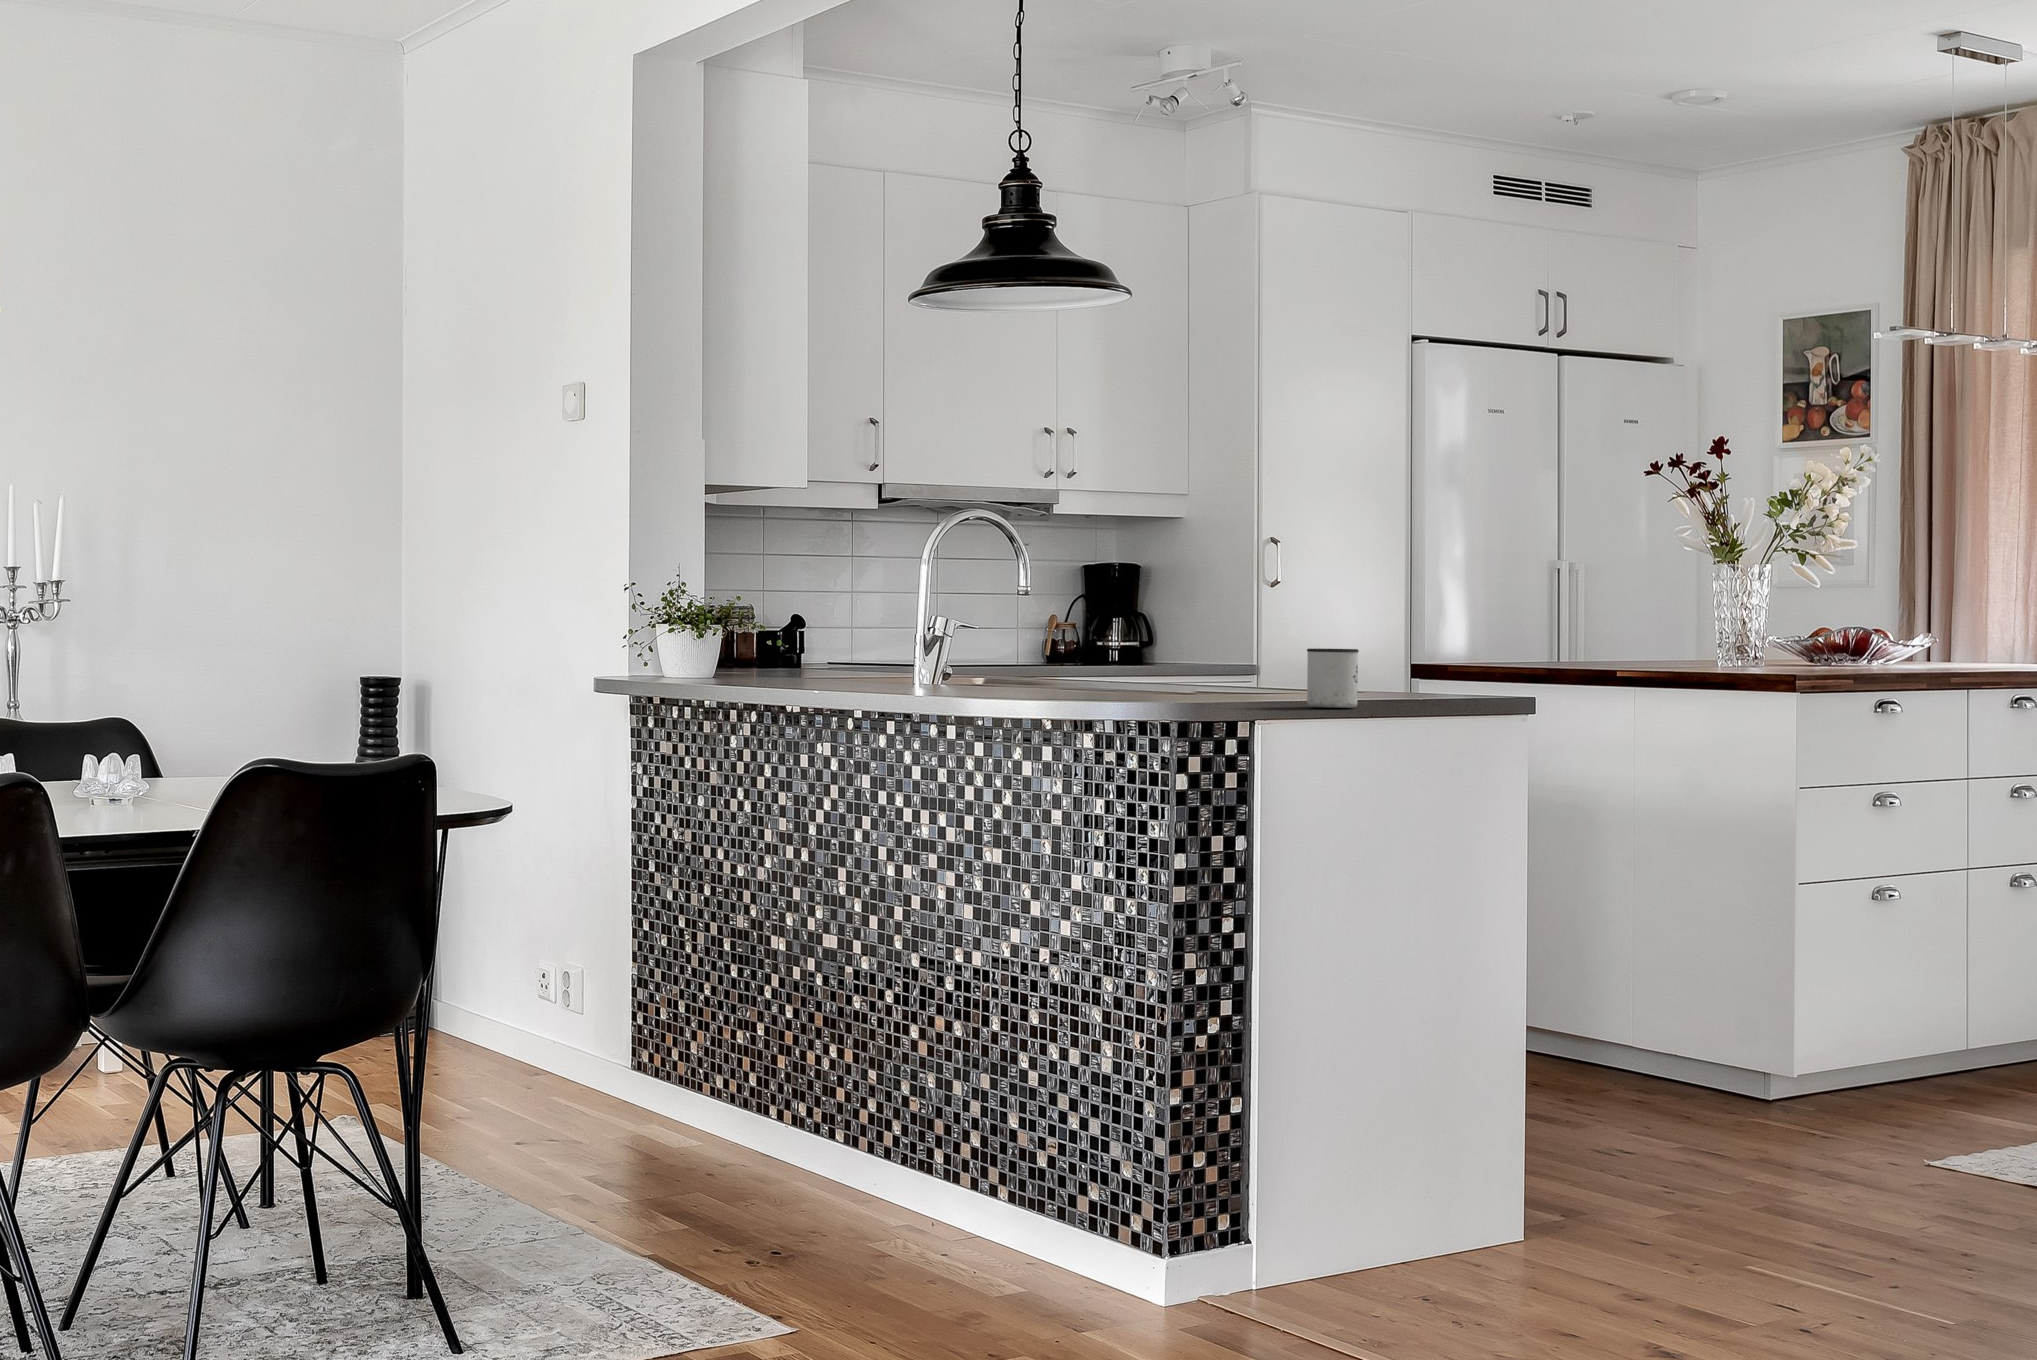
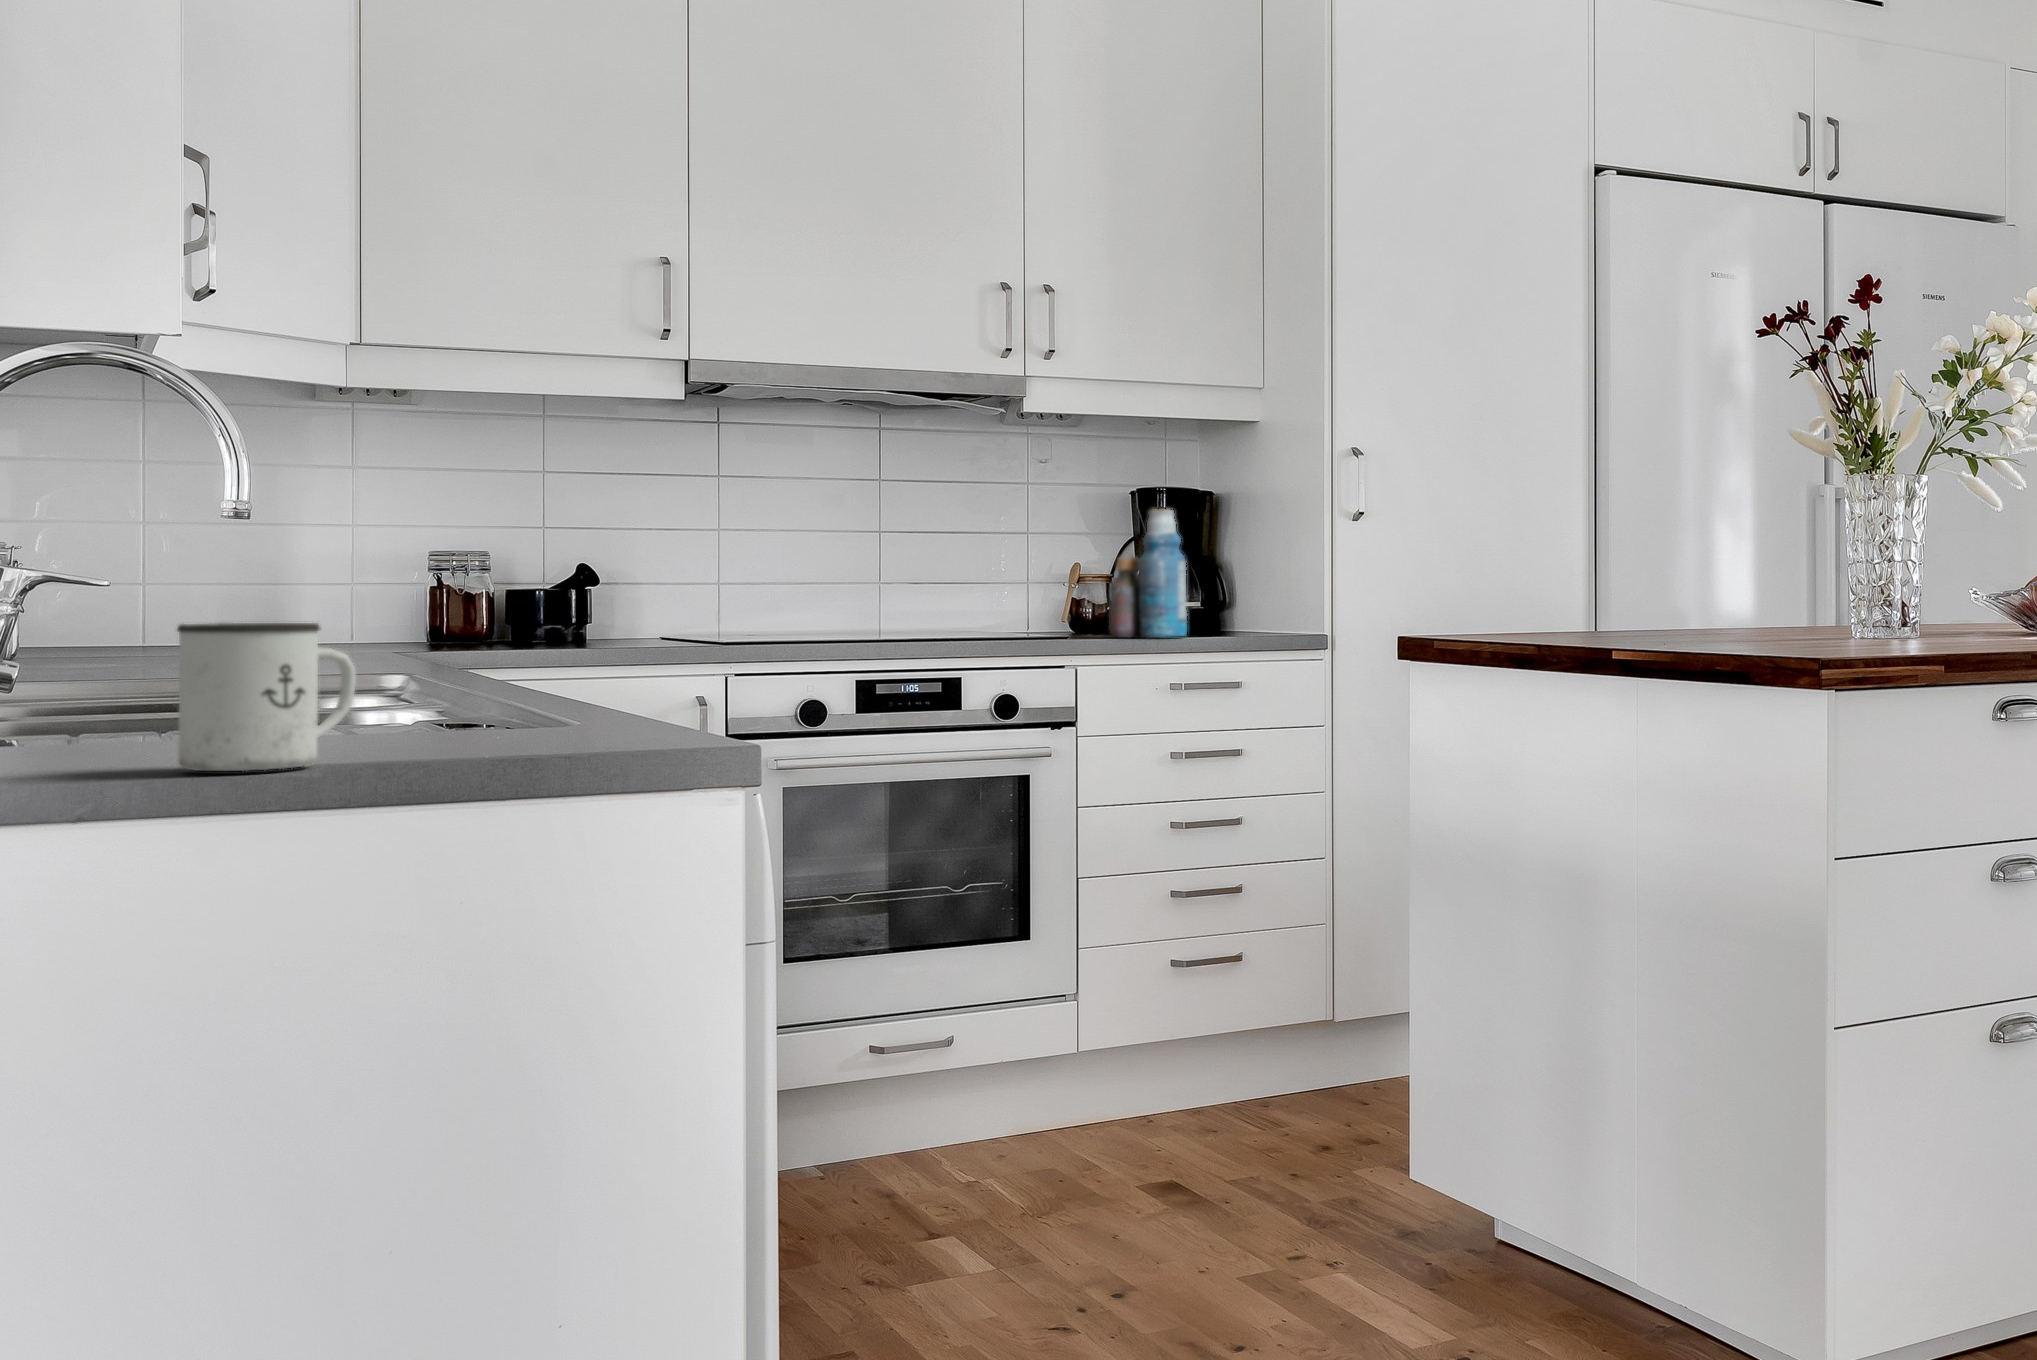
bottle: none [1129,579,1184,664] -> present [1109,509,1187,637]

